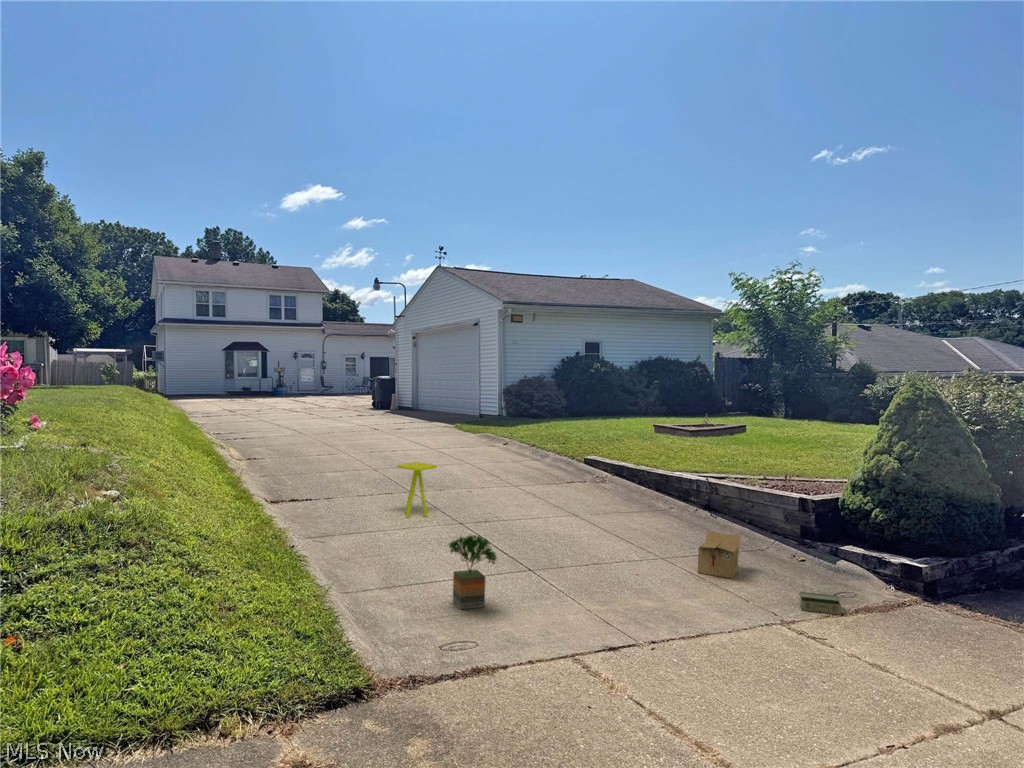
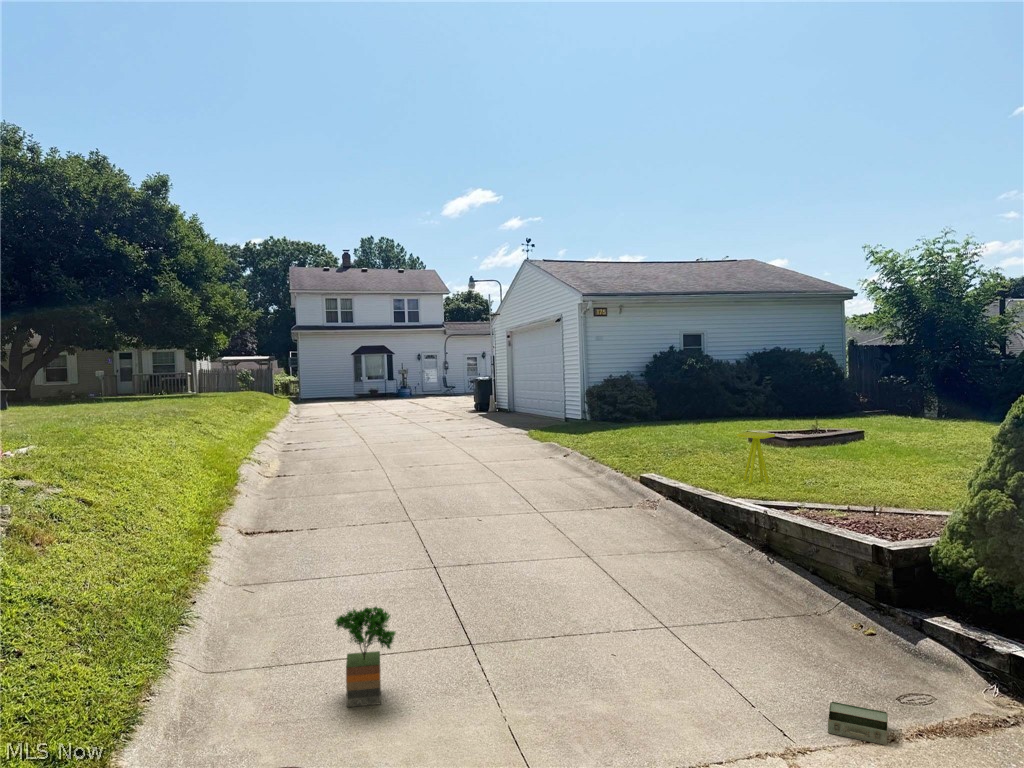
side table: present [397,462,437,517] -> present [737,432,775,483]
cardboard box: present [698,531,741,578] -> none [698,595,769,666]

